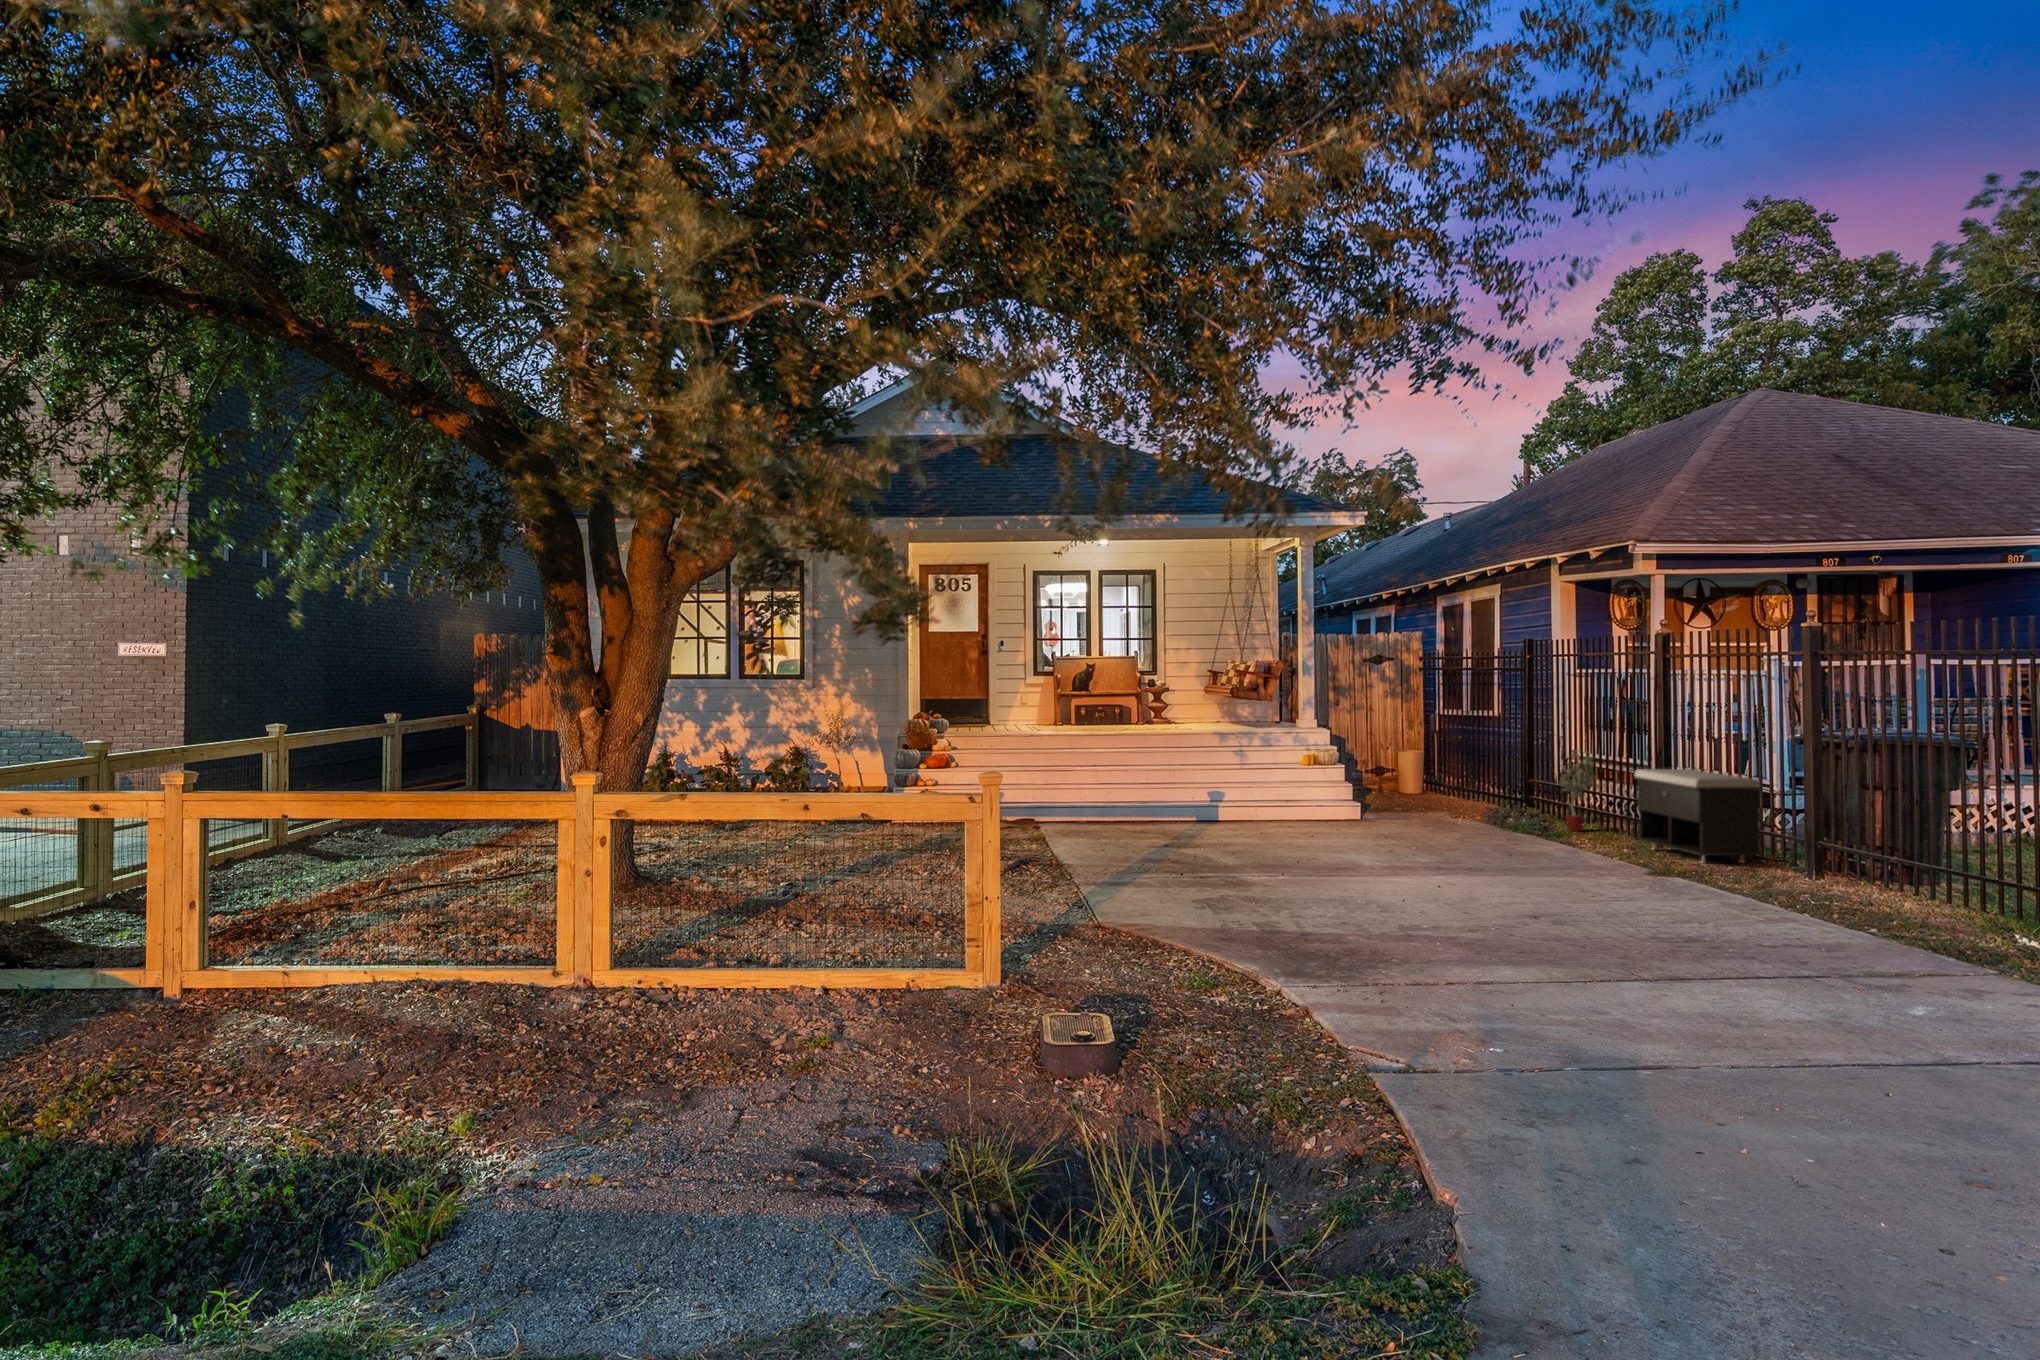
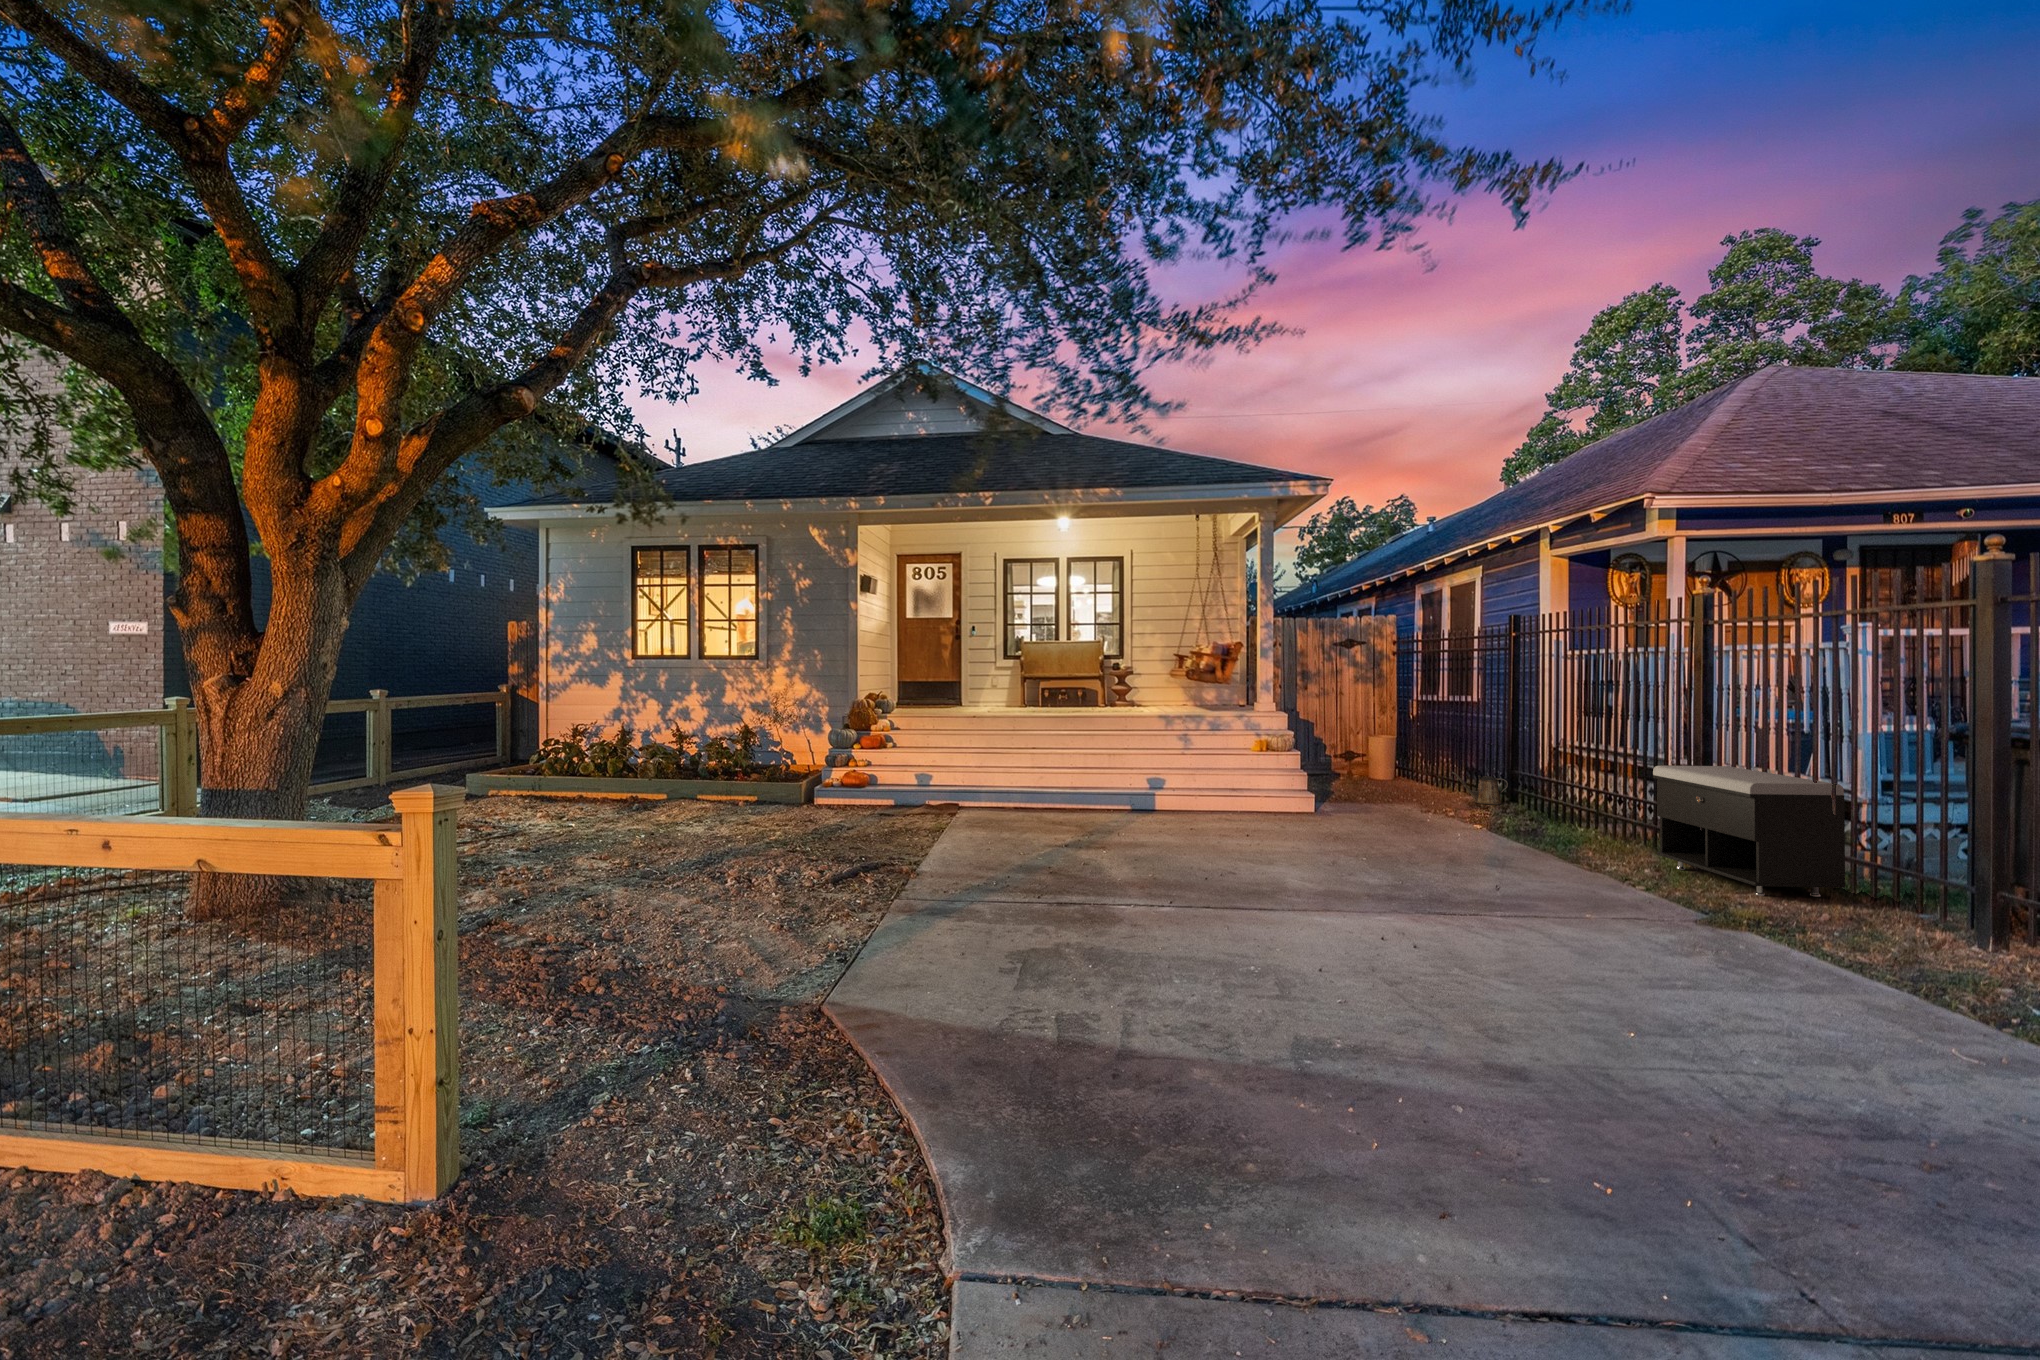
potted tree: present [1560,750,1607,832] -> none [1548,738,1613,835]
watering can: none [1477,783,1525,812] -> present [1452,772,1508,805]

